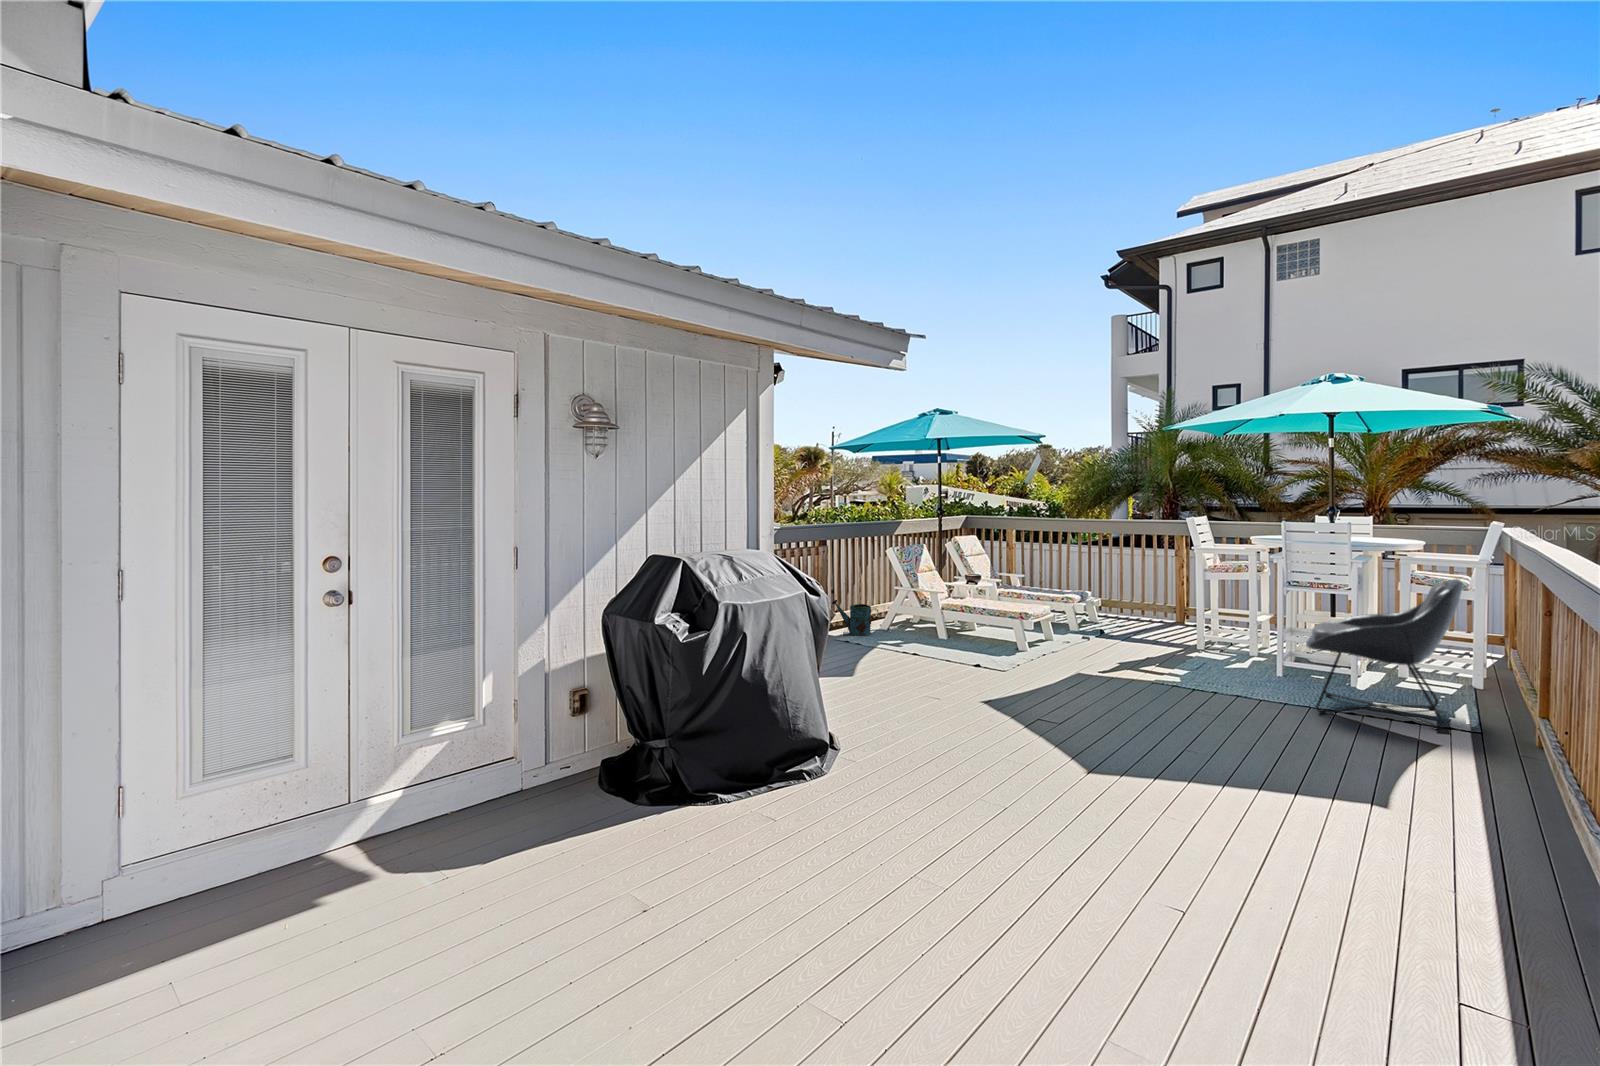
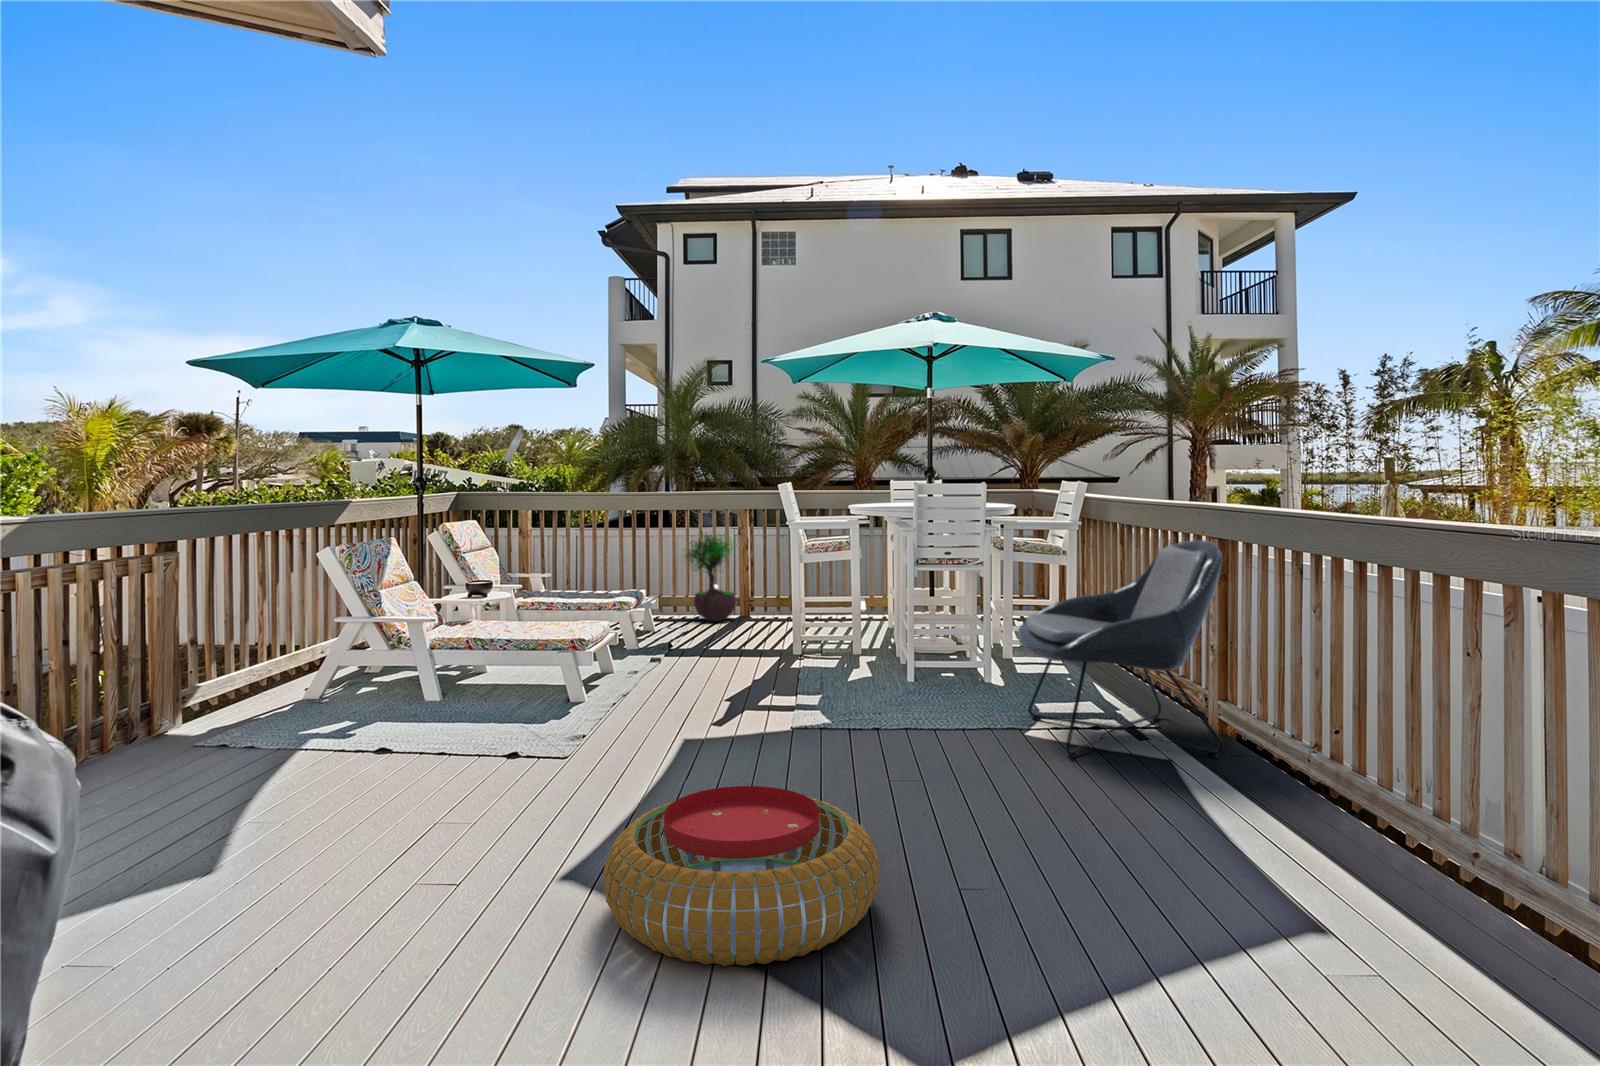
potted tree: none [1123,547,1168,620] -> present [685,531,736,622]
watering can: present [832,600,879,636] -> none [203,652,307,716]
pouf: none [992,673,1122,738] -> present [603,786,879,966]

